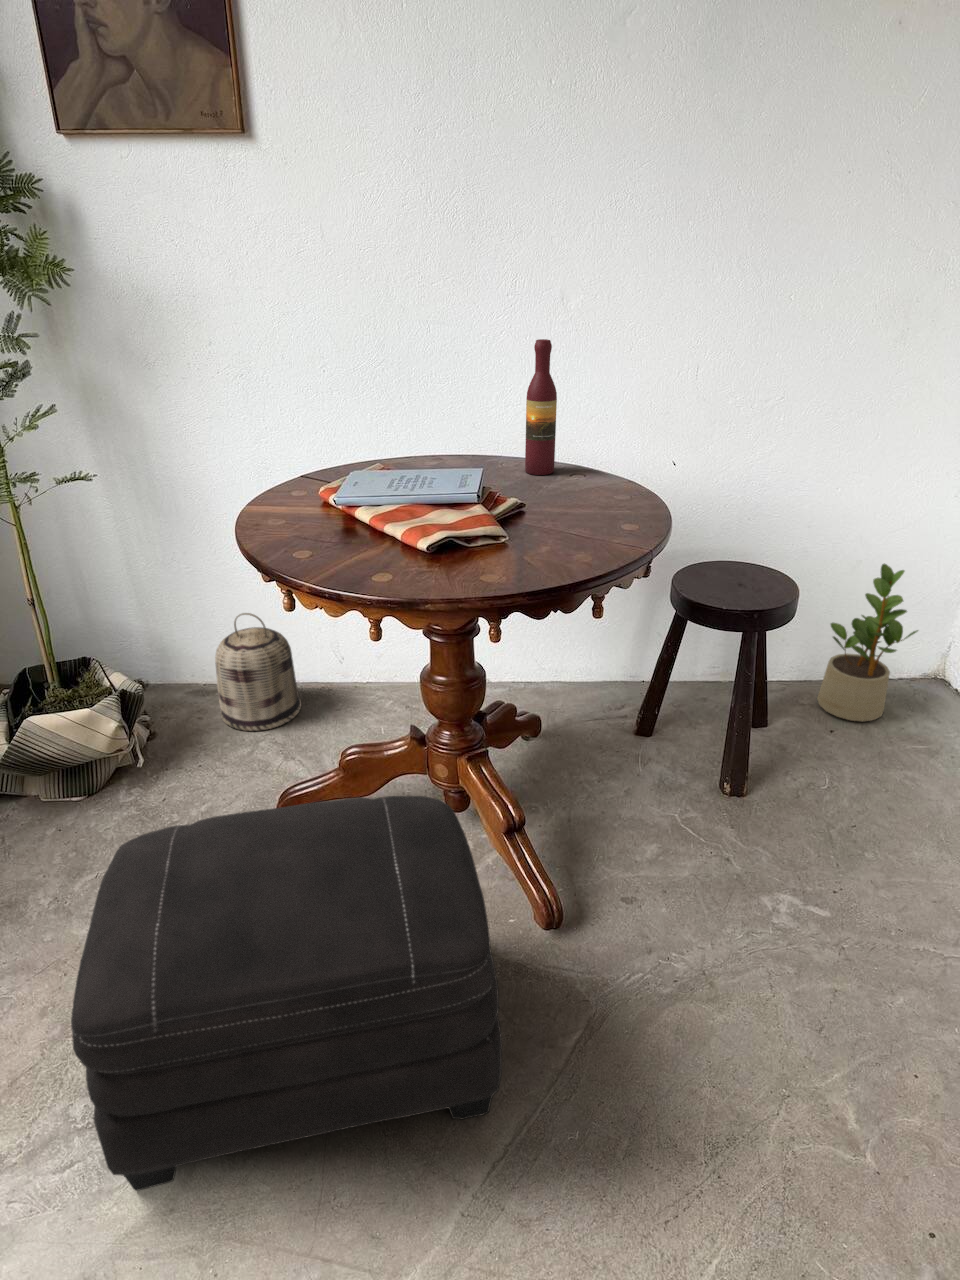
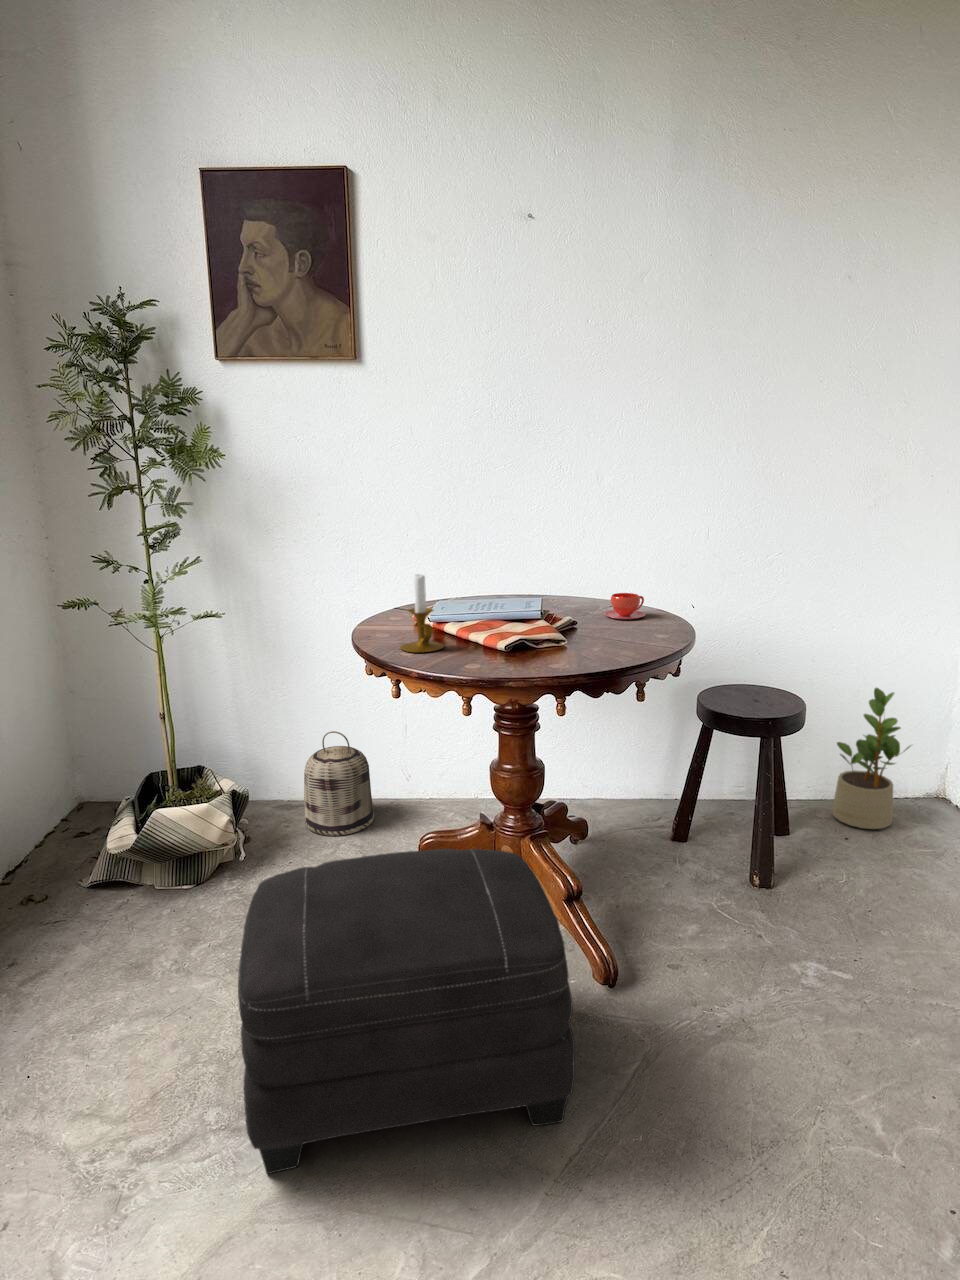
wine bottle: present [525,339,557,475] -> none [573,505,597,607]
candlestick: none [289,446,348,553] -> present [400,574,444,652]
teacup: none [563,460,614,496] -> present [605,593,646,620]

